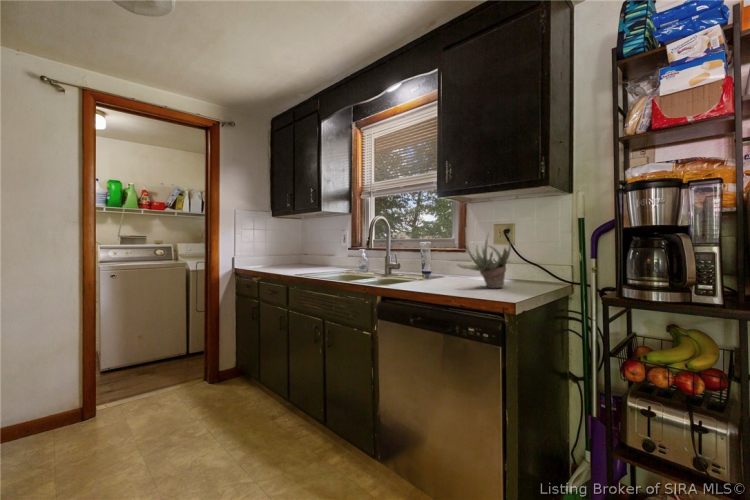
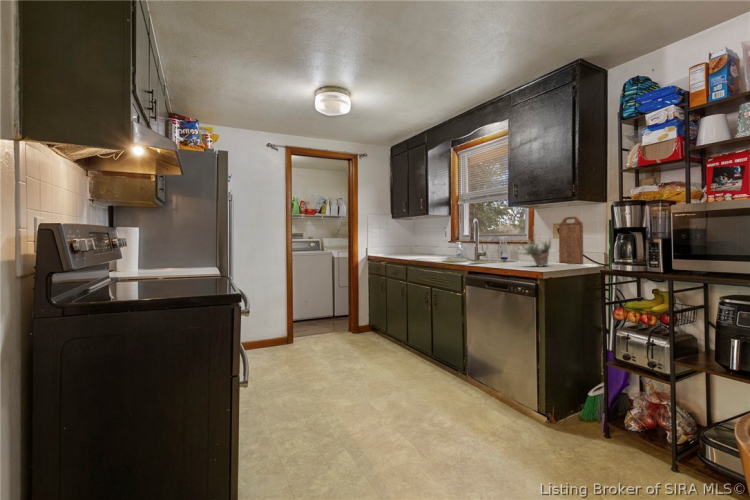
cutting board: none [506,213,544,282] -> present [559,217,583,264]

